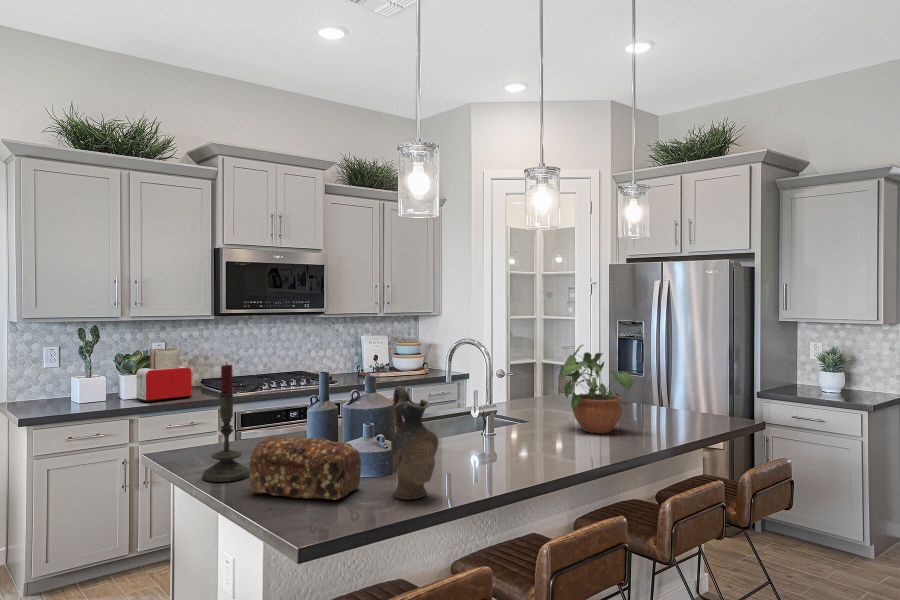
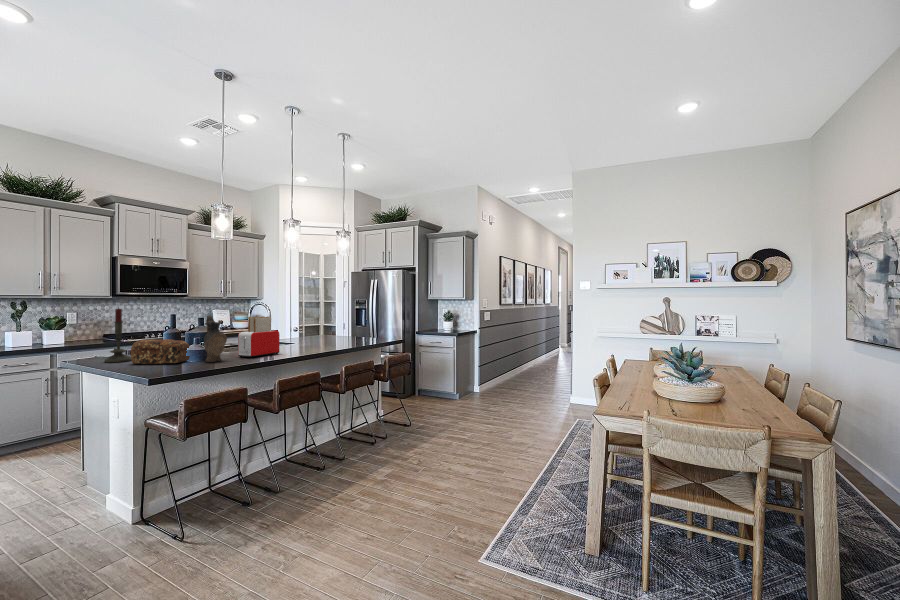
potted plant: present [556,345,633,433] -> none [302,305,337,343]
toaster: present [136,348,192,403] -> present [238,316,280,358]

